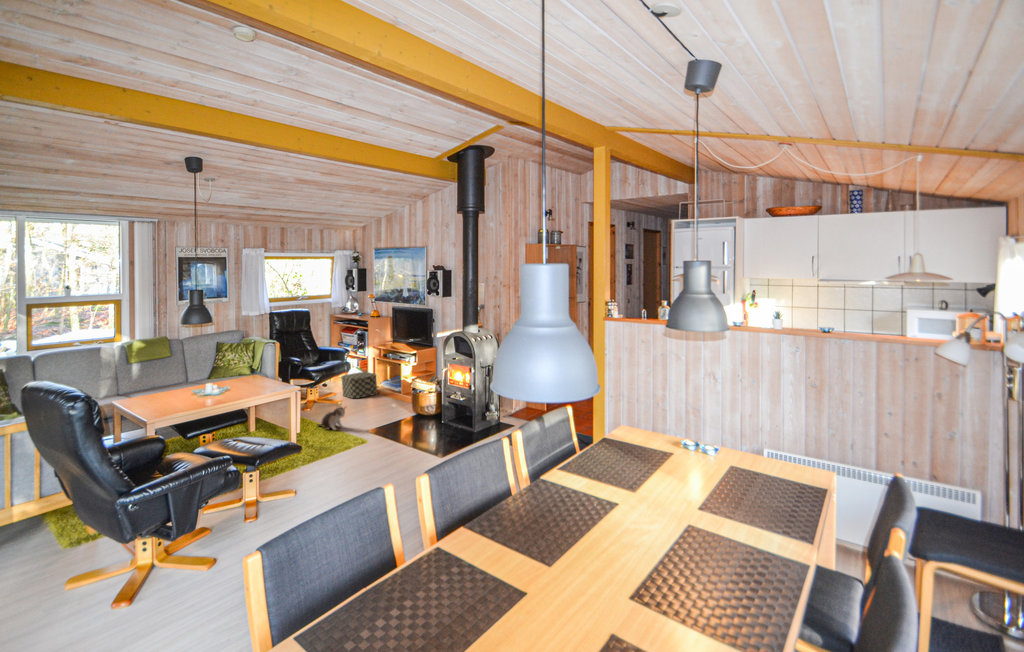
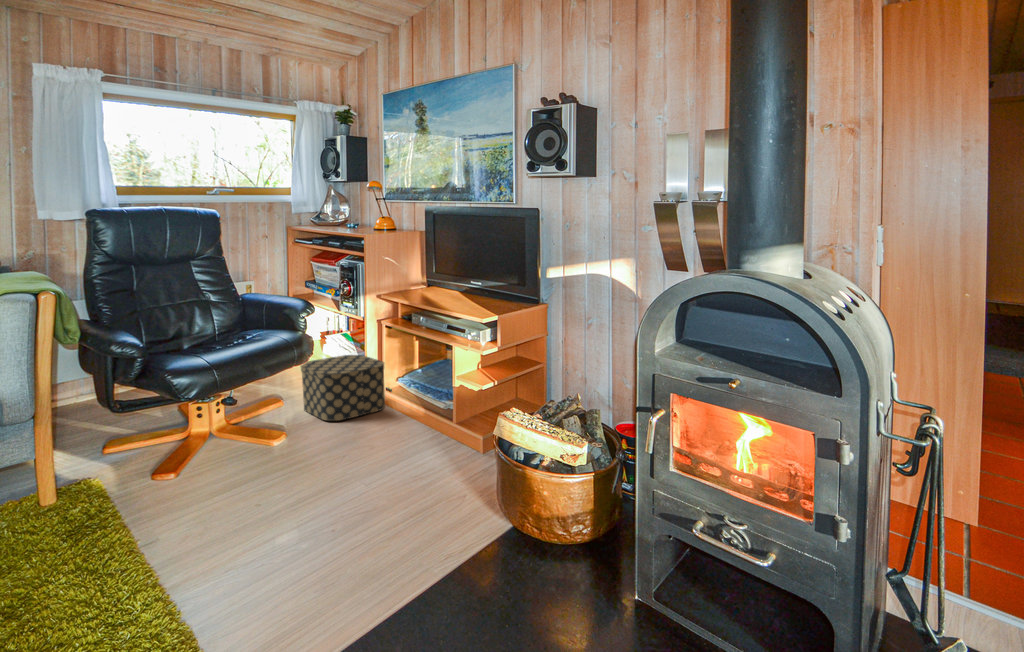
plush toy: present [318,406,346,430] -> none [198,495,294,580]

